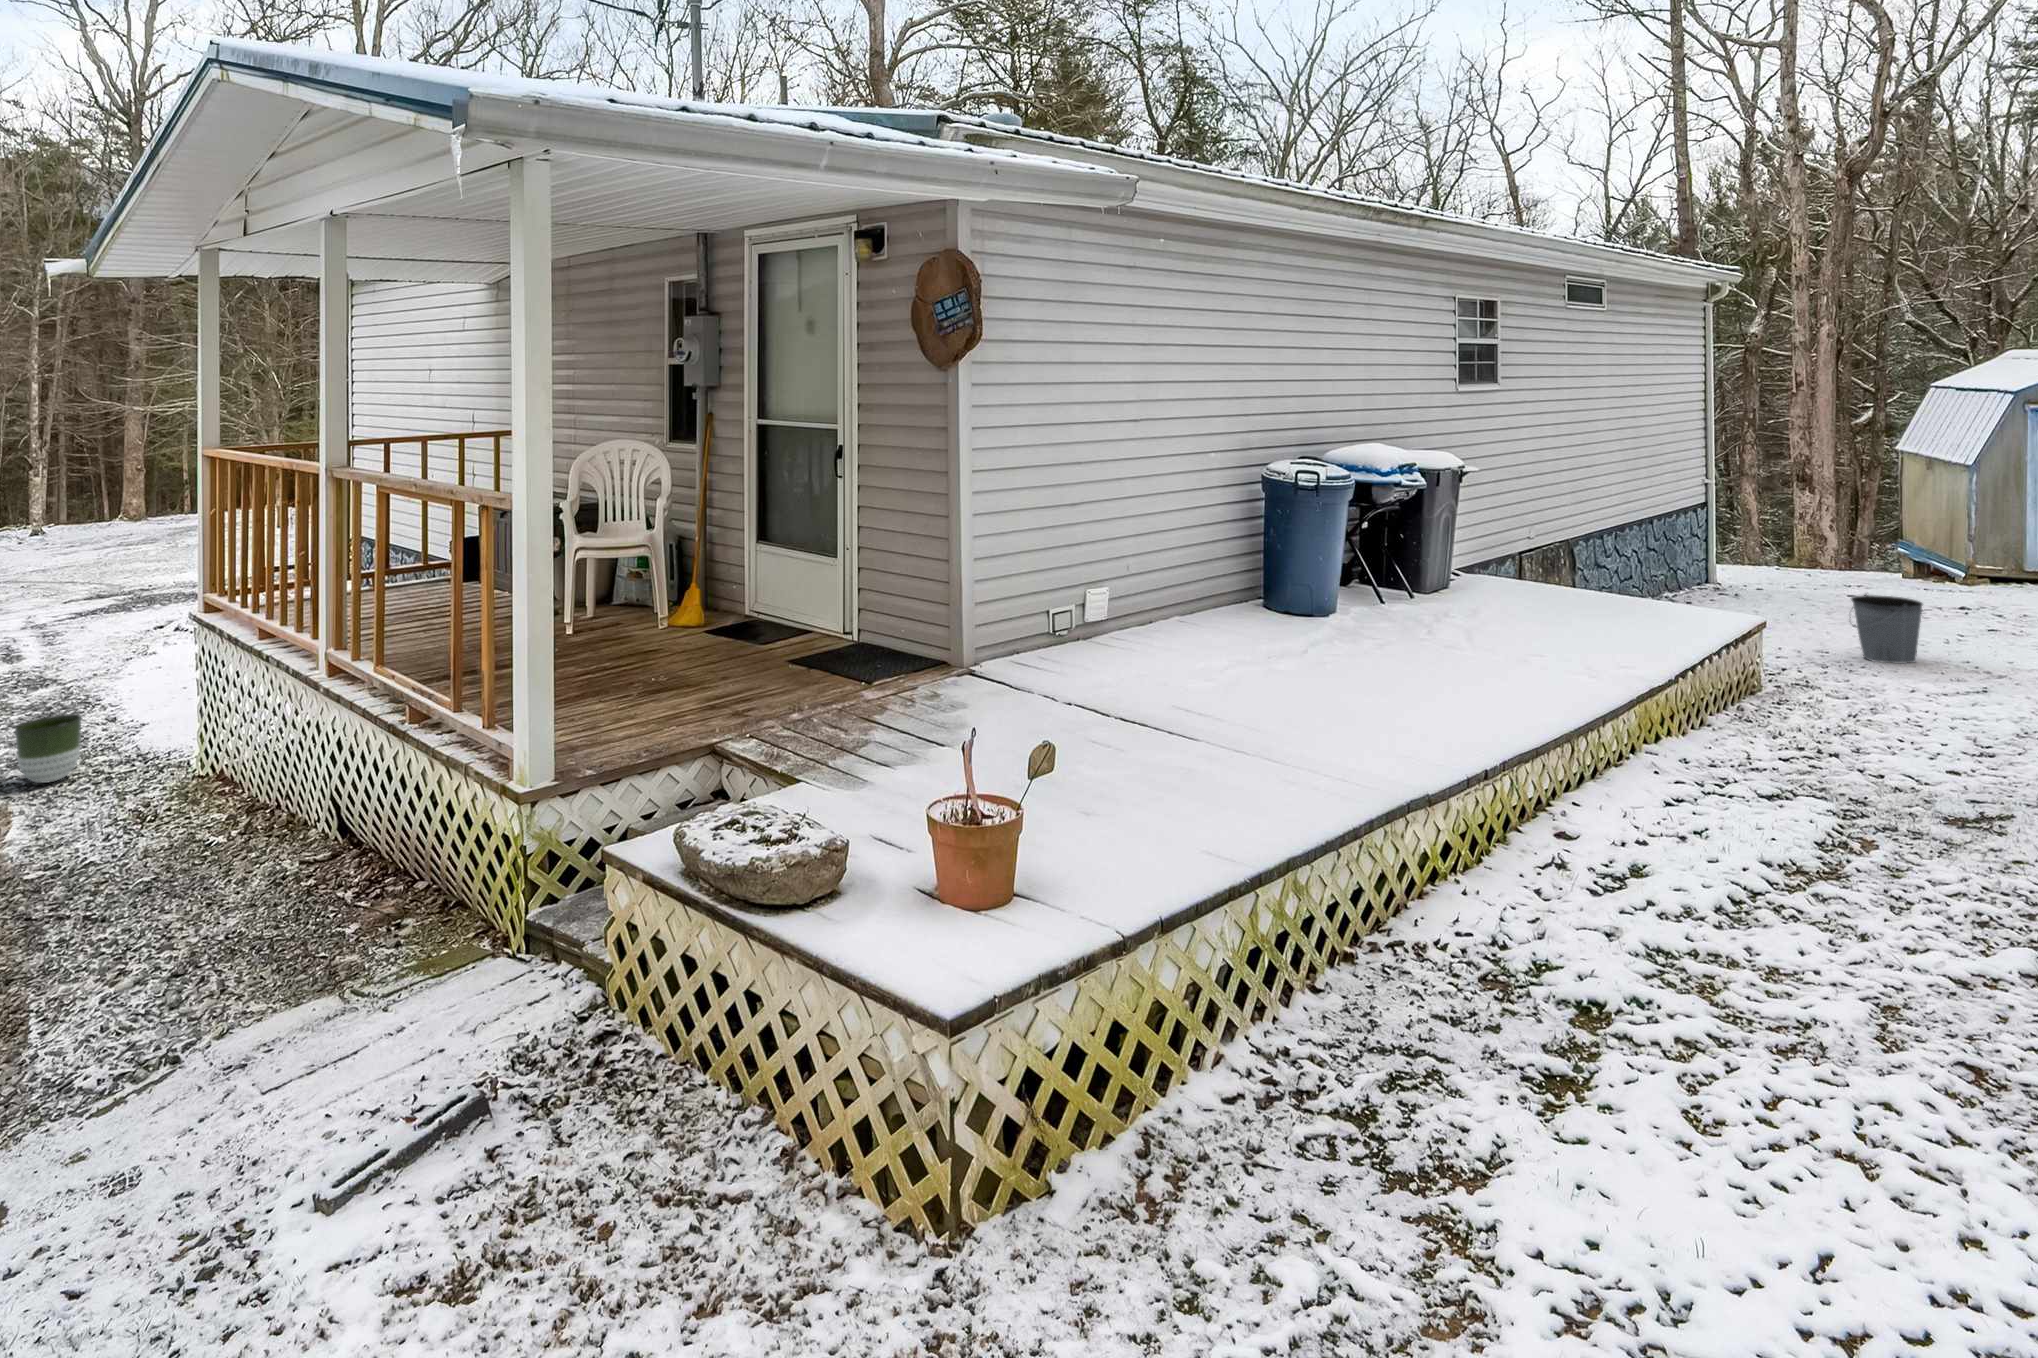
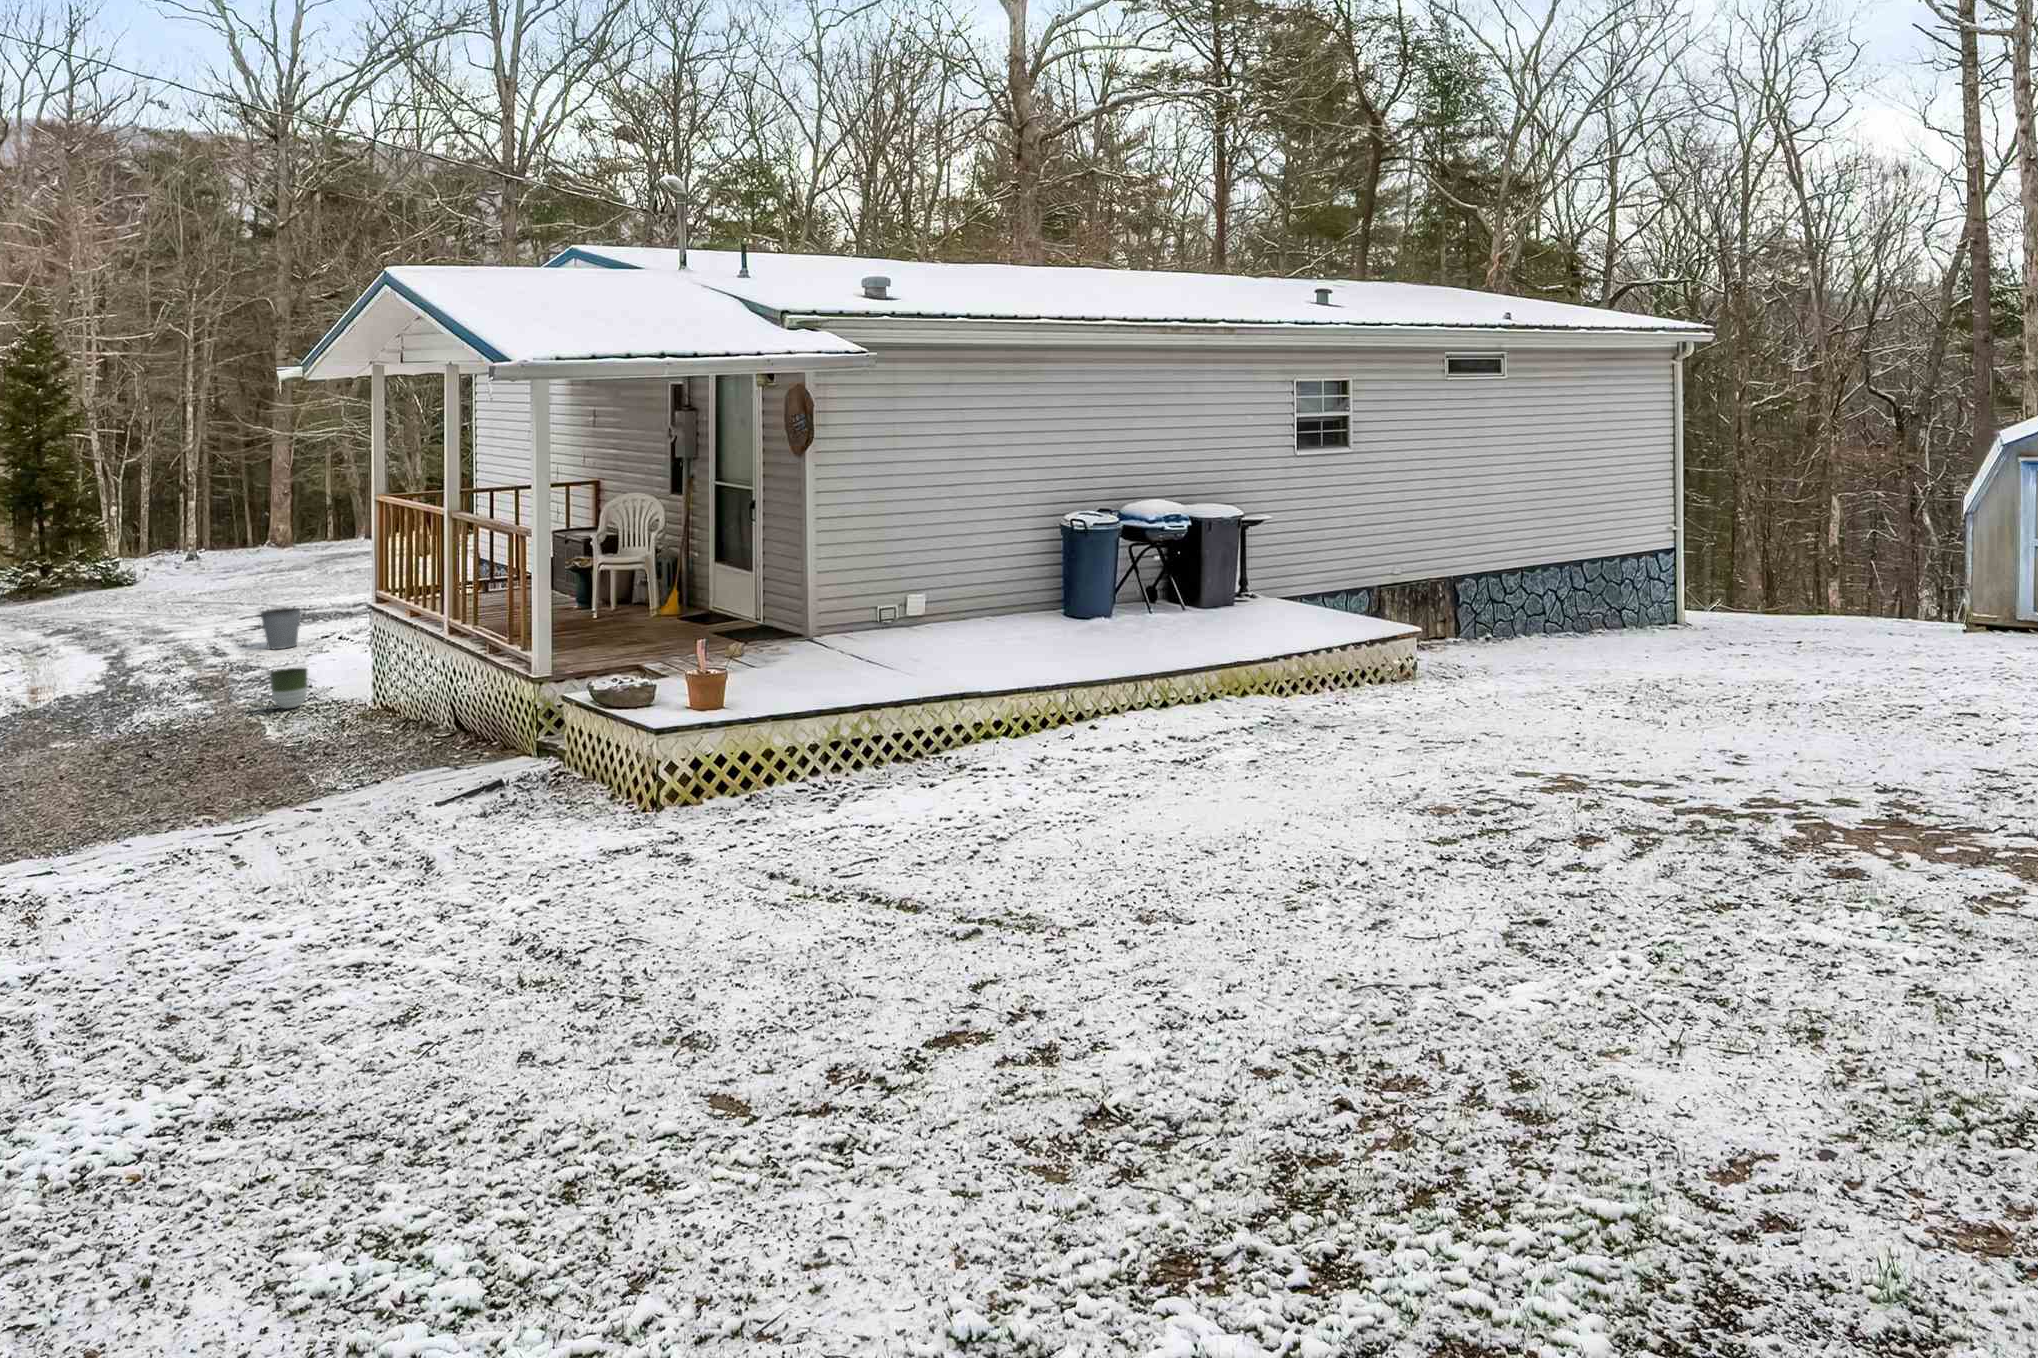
bucket: present [1850,594,1923,664] -> present [261,606,301,649]

